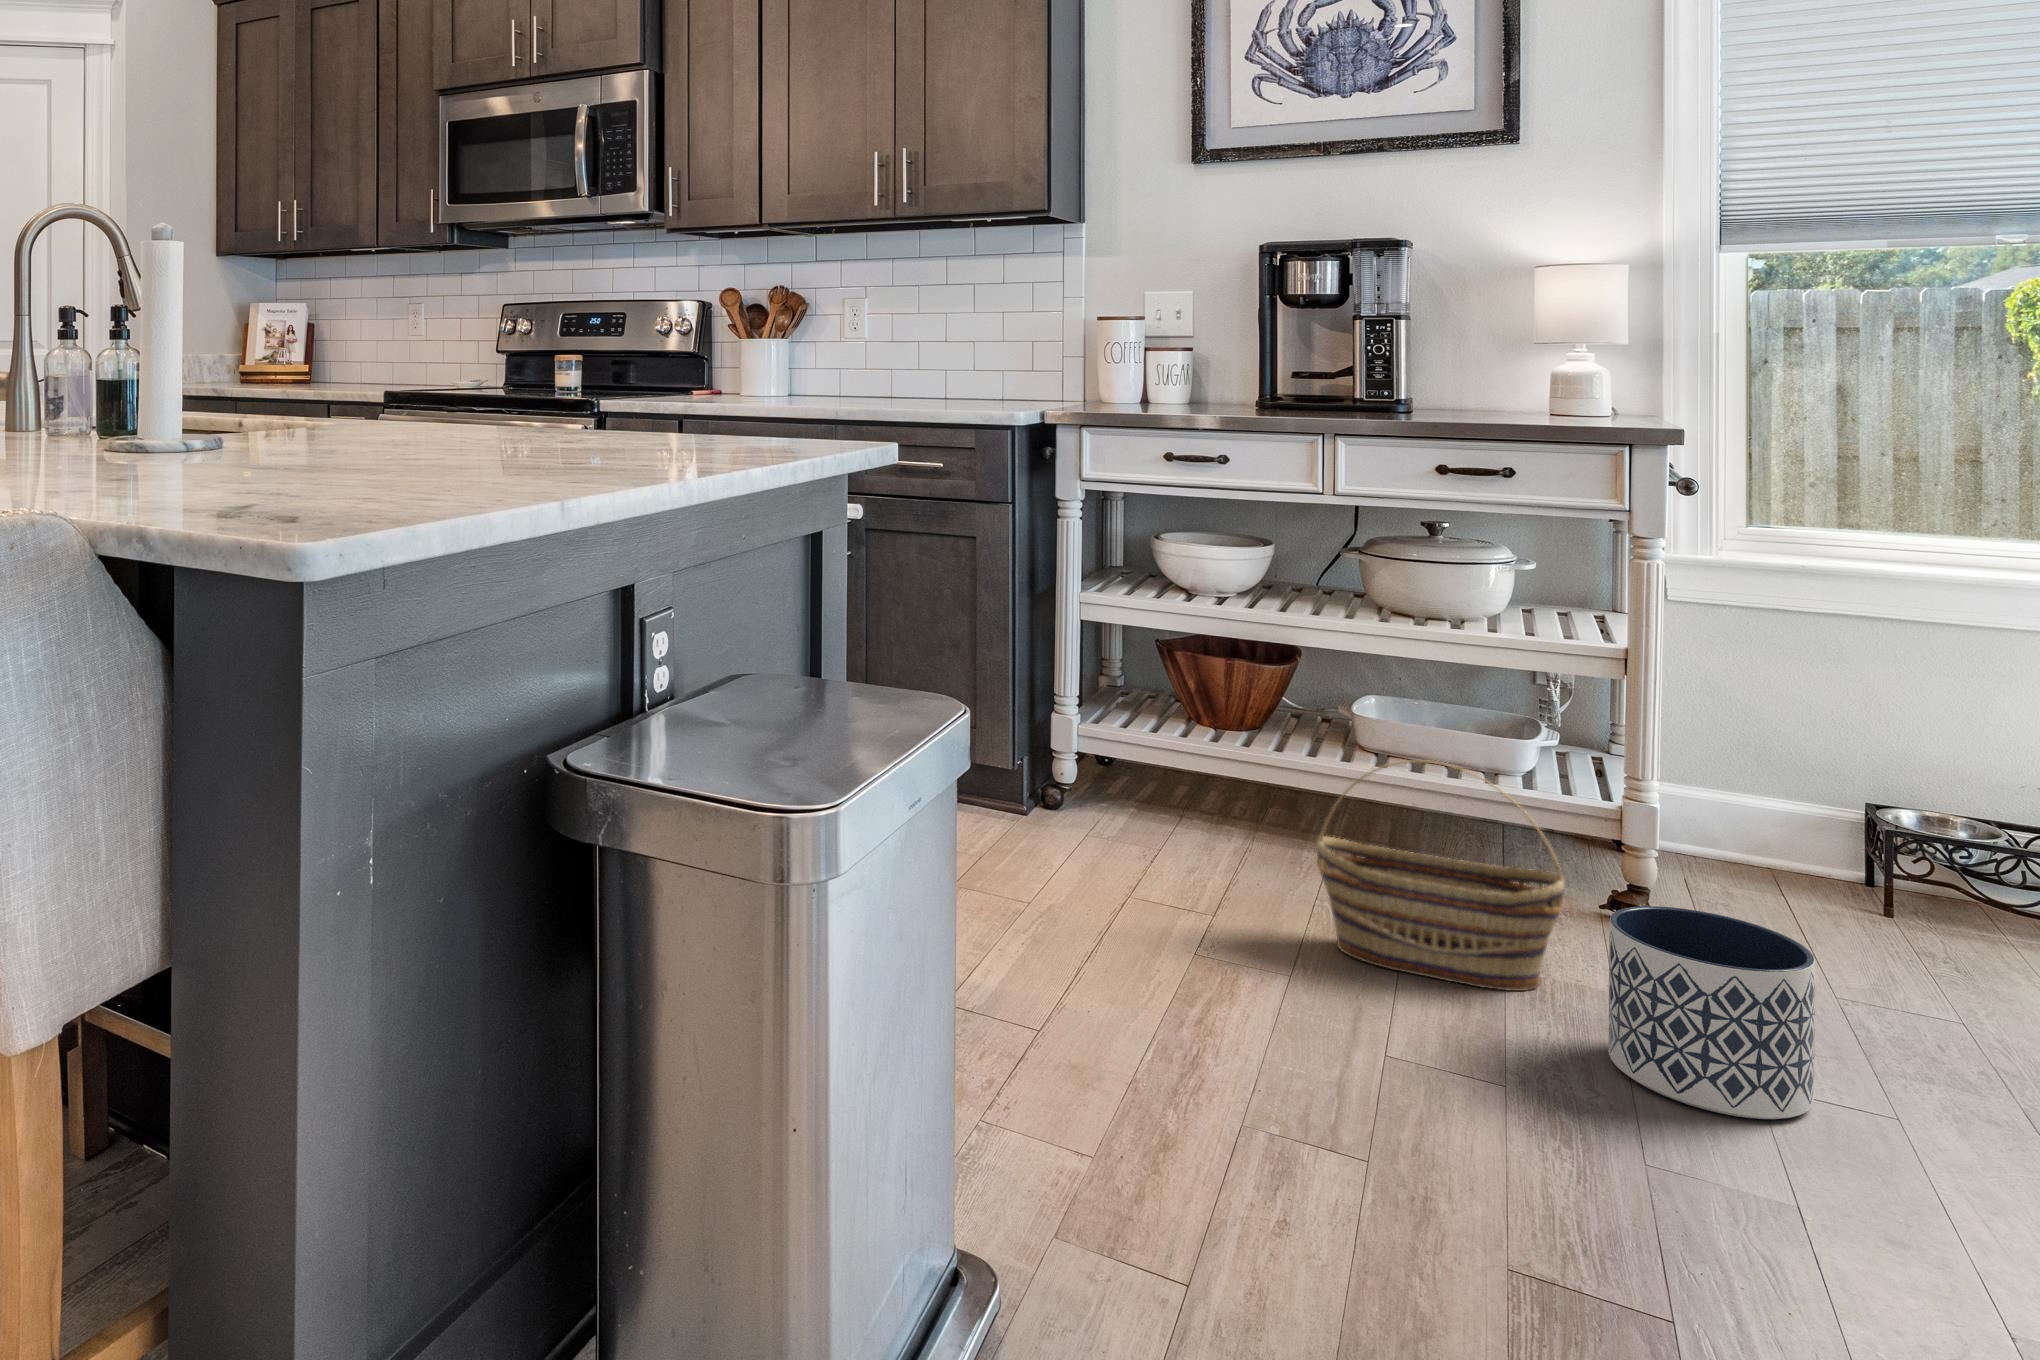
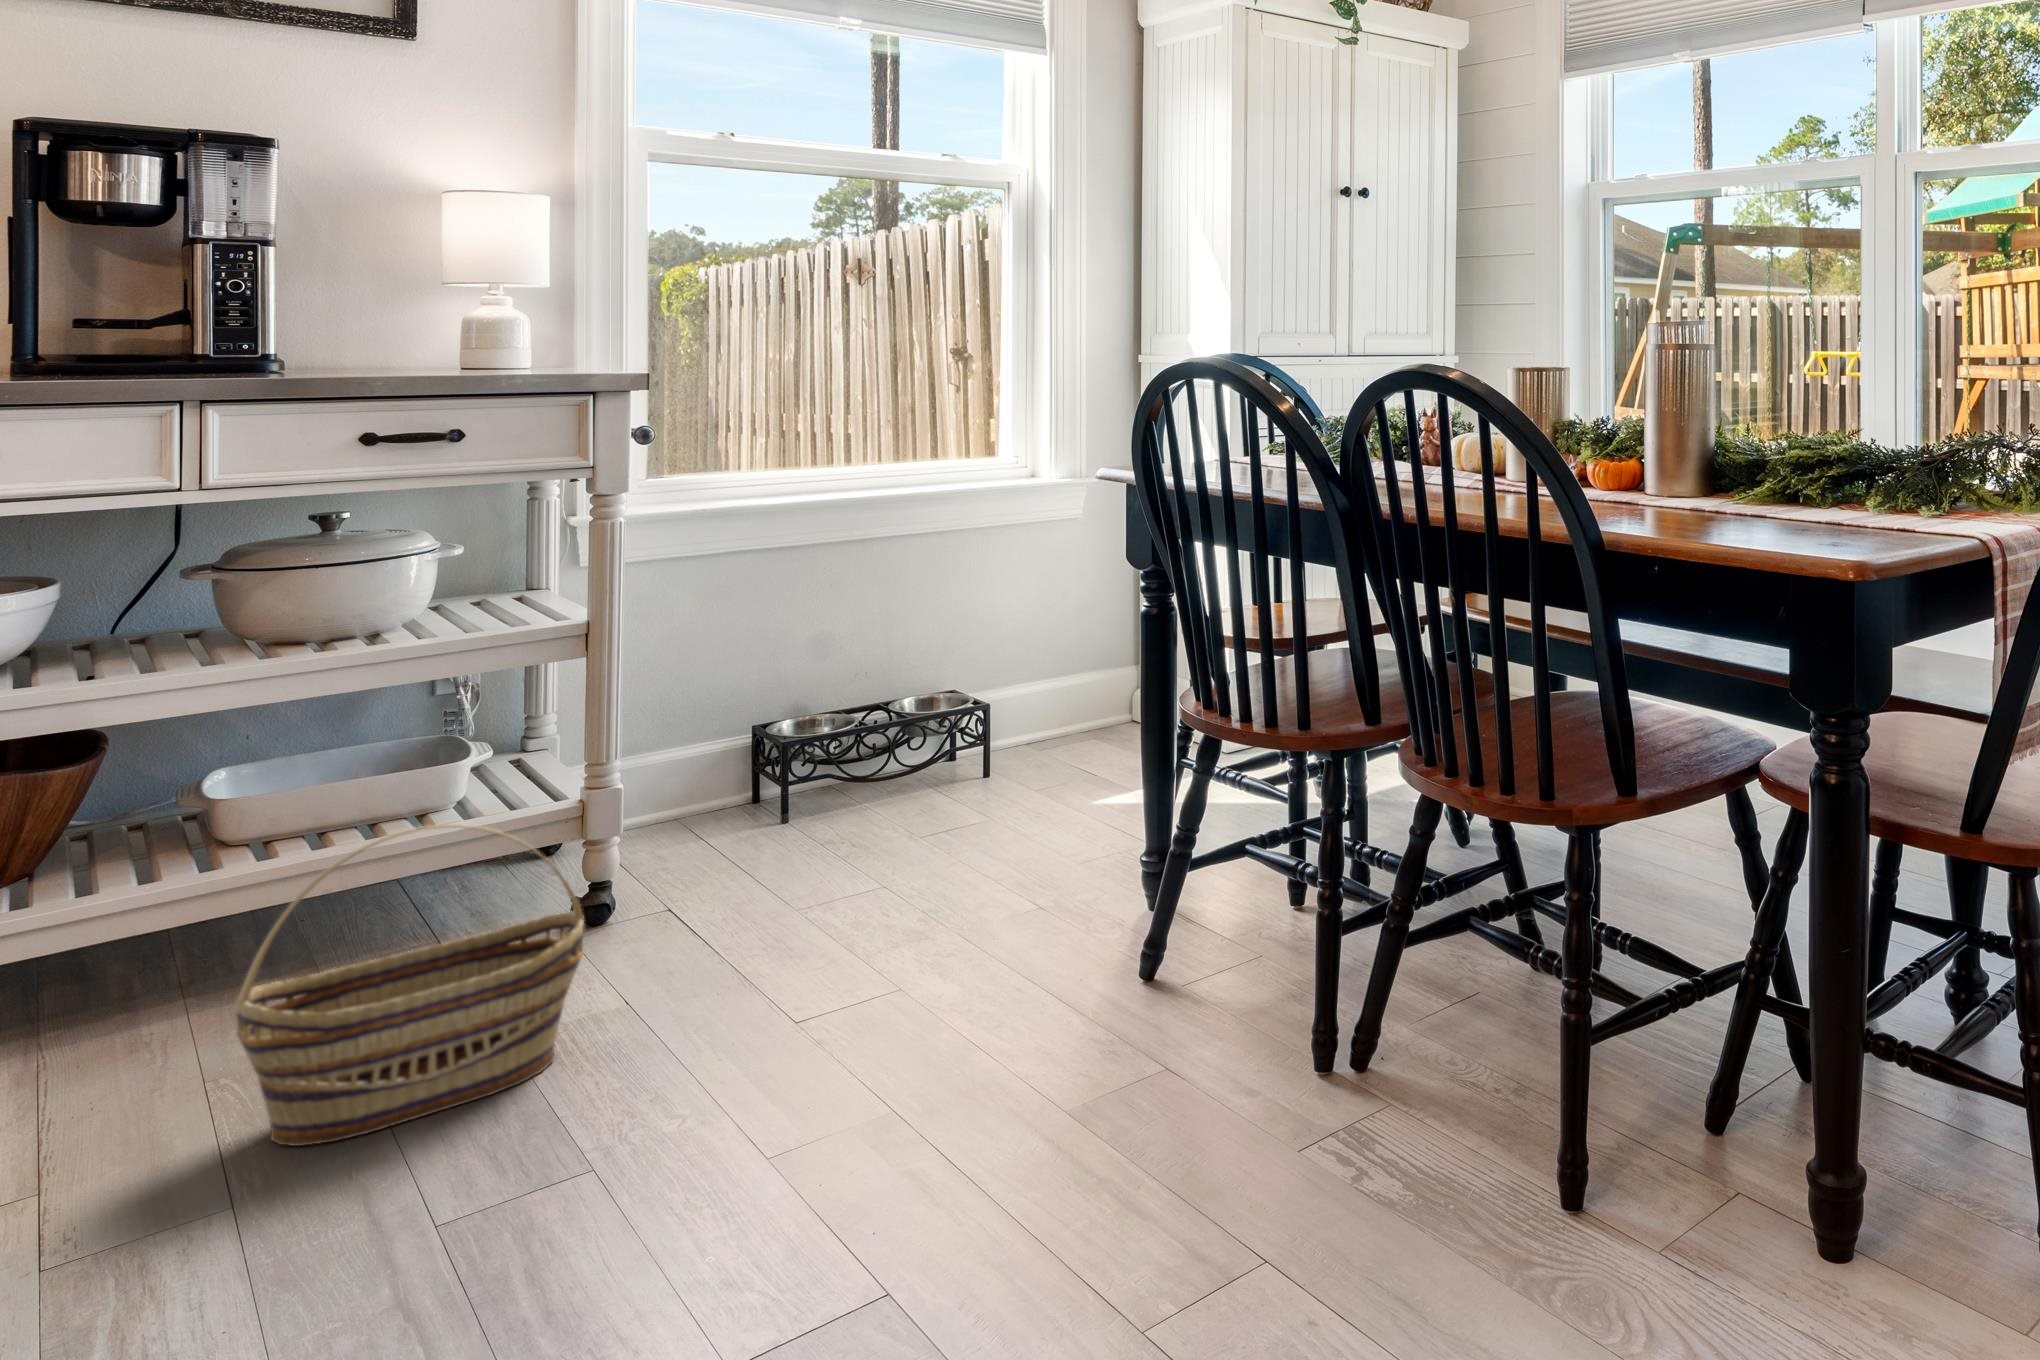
planter: present [1609,906,1815,1119] -> none [672,885,866,1113]

